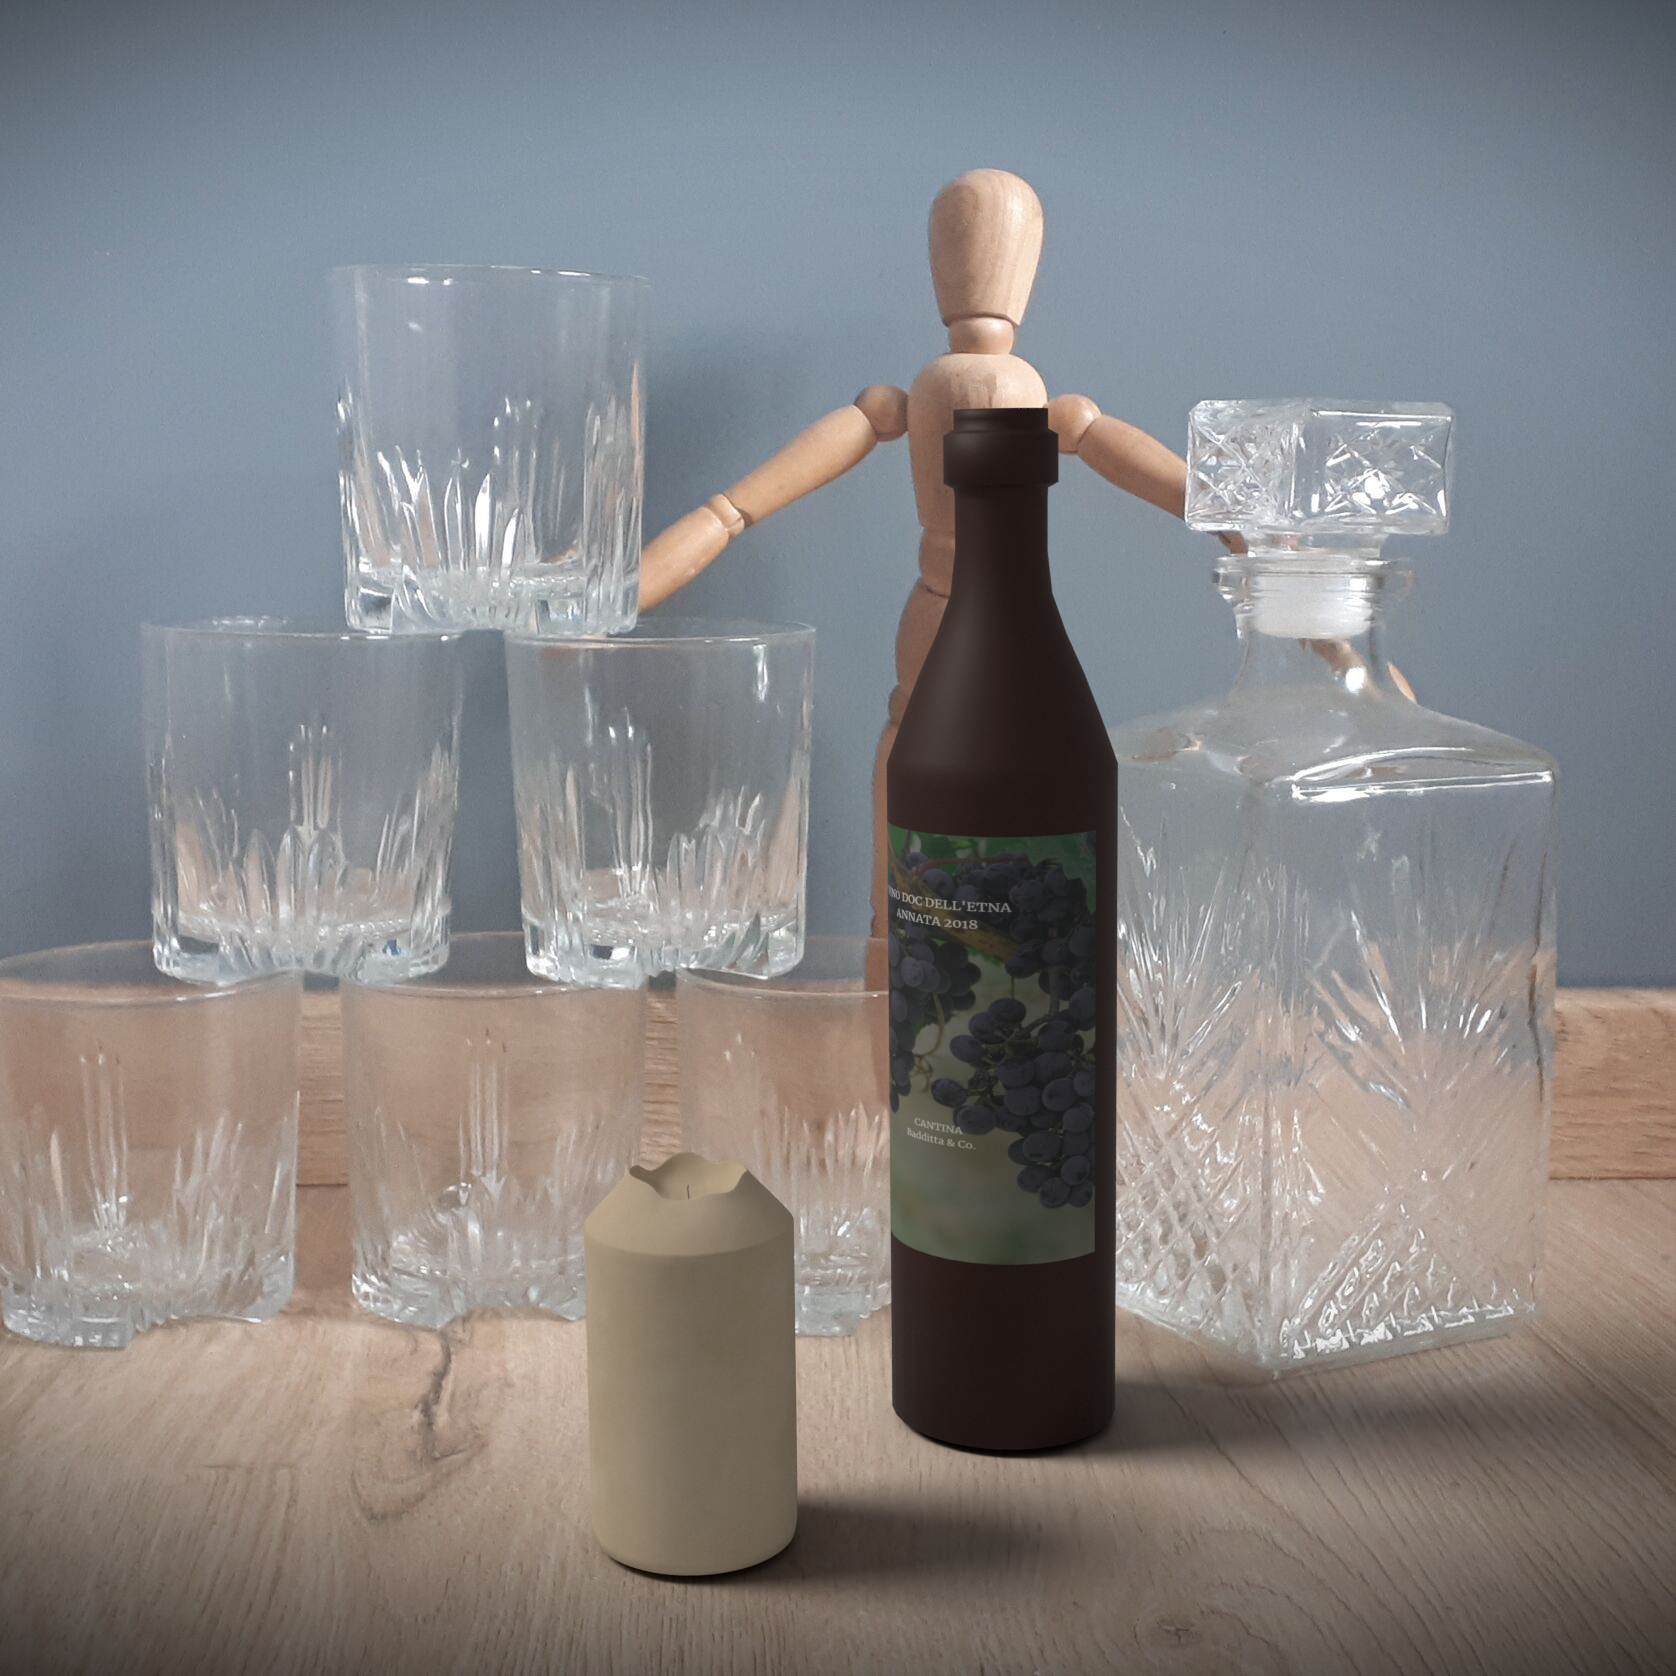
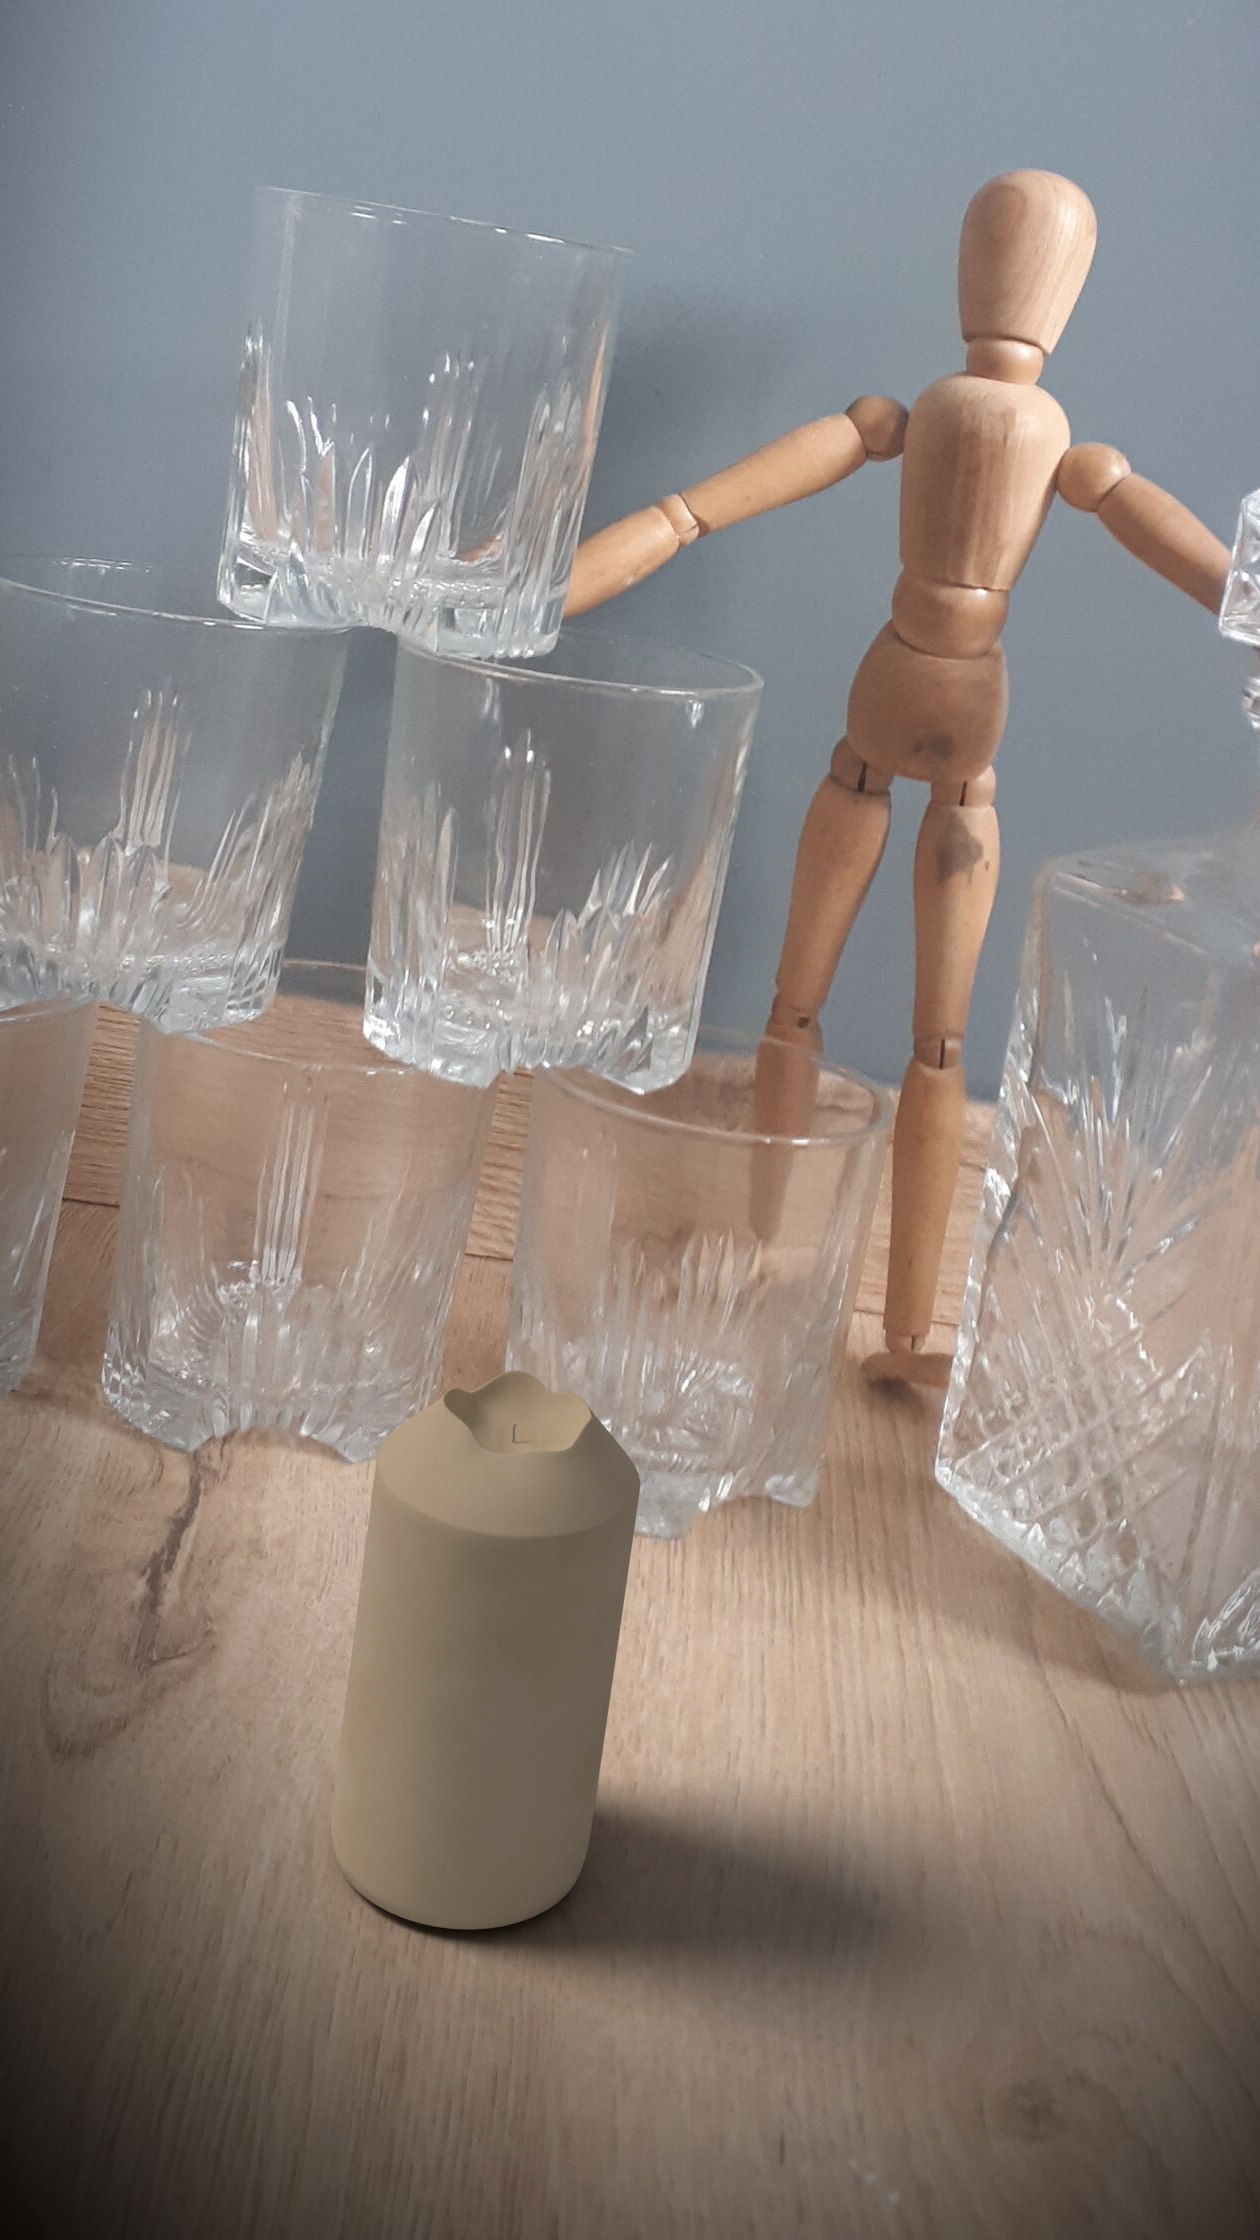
wine bottle: present [887,408,1118,1450] -> none [721,483,1114,1757]

